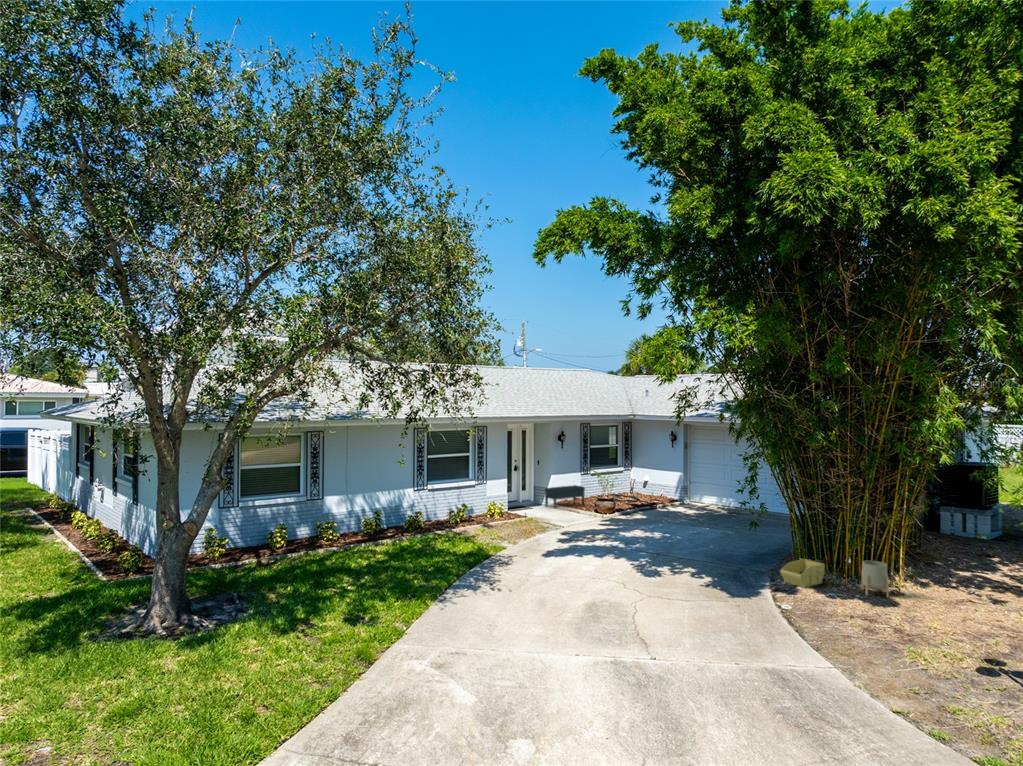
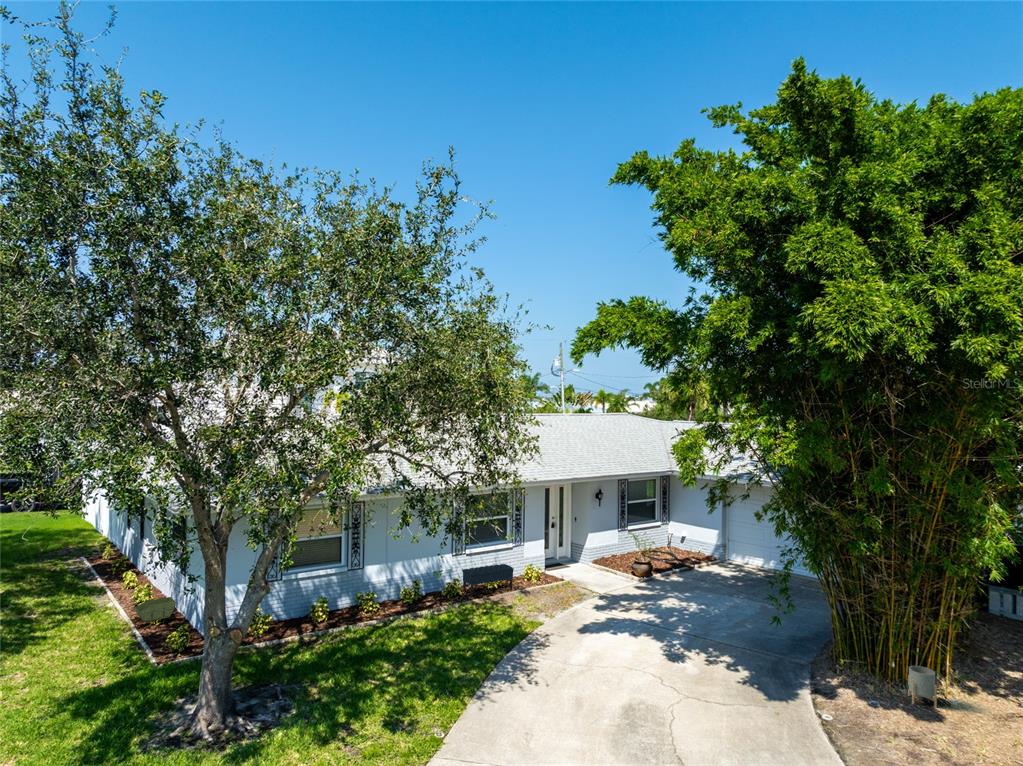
bench: present [545,485,585,508] -> present [462,564,514,596]
storage bin: present [780,559,825,587] -> present [134,597,176,622]

